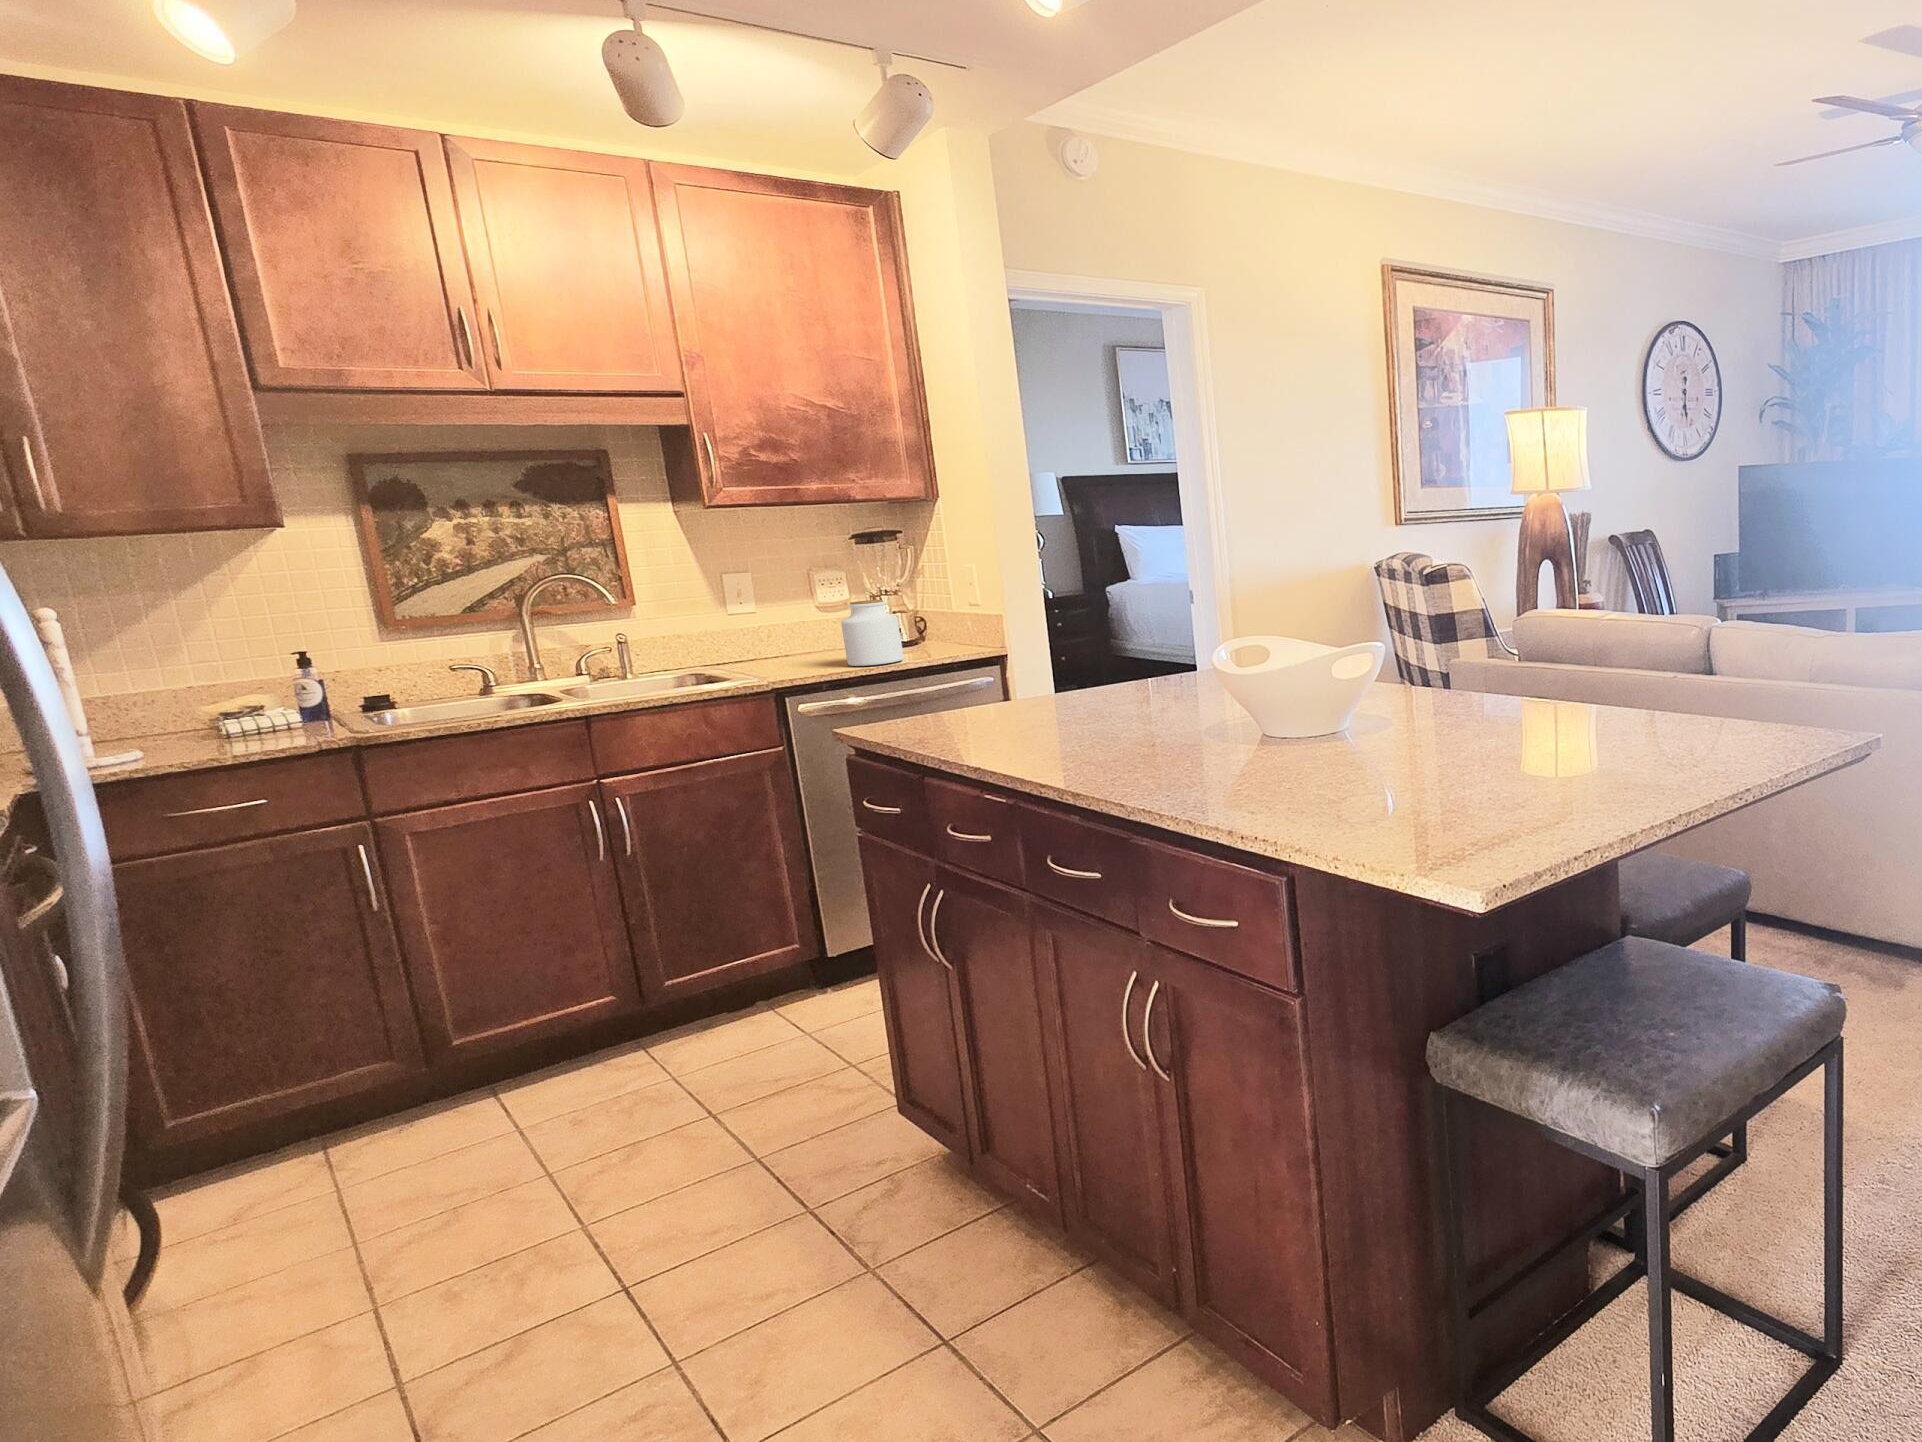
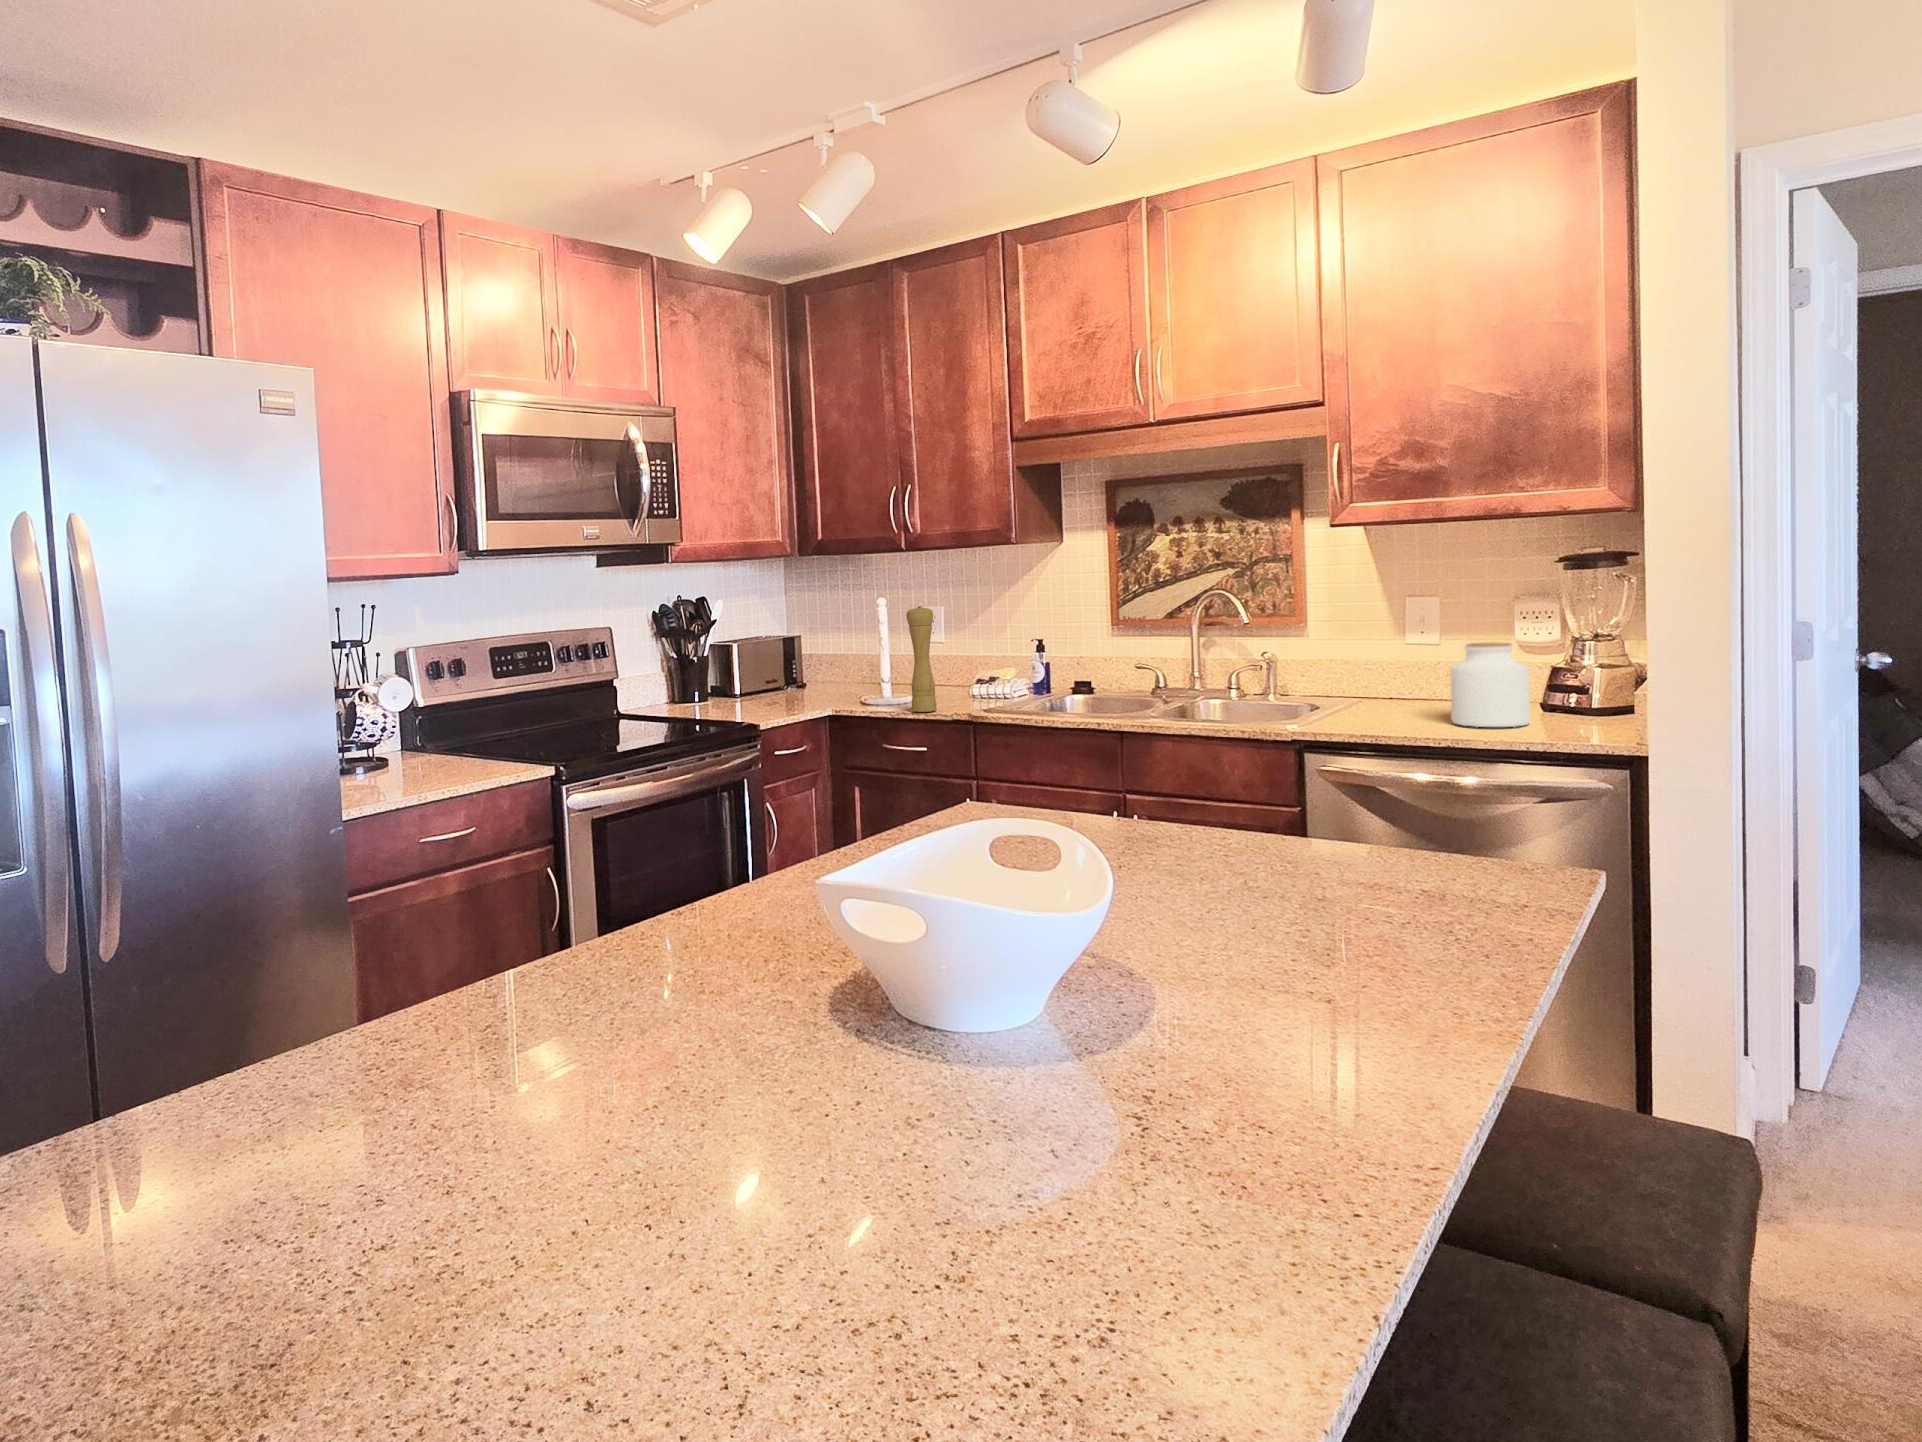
pepper mill: none [163,609,250,754] -> present [906,606,937,712]

